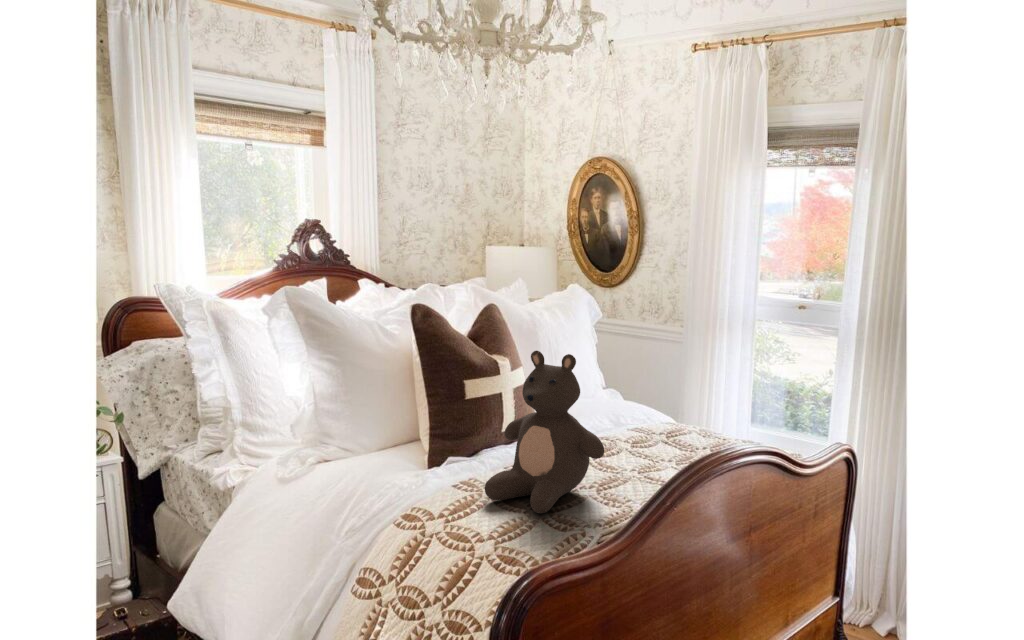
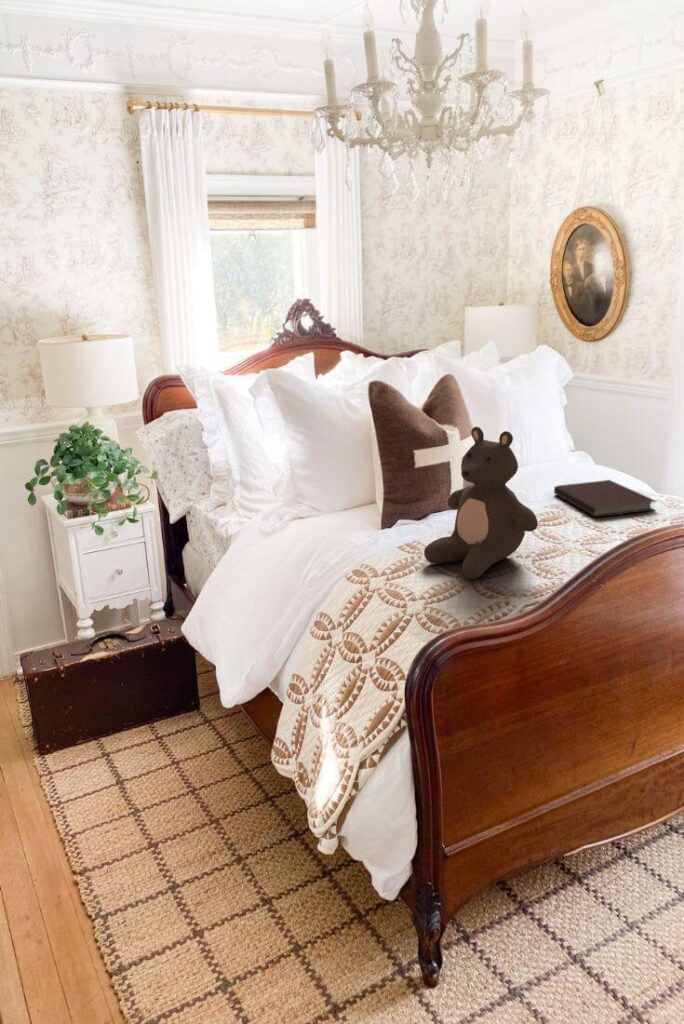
notebook: none [601,415,702,450] -> present [554,480,655,517]

